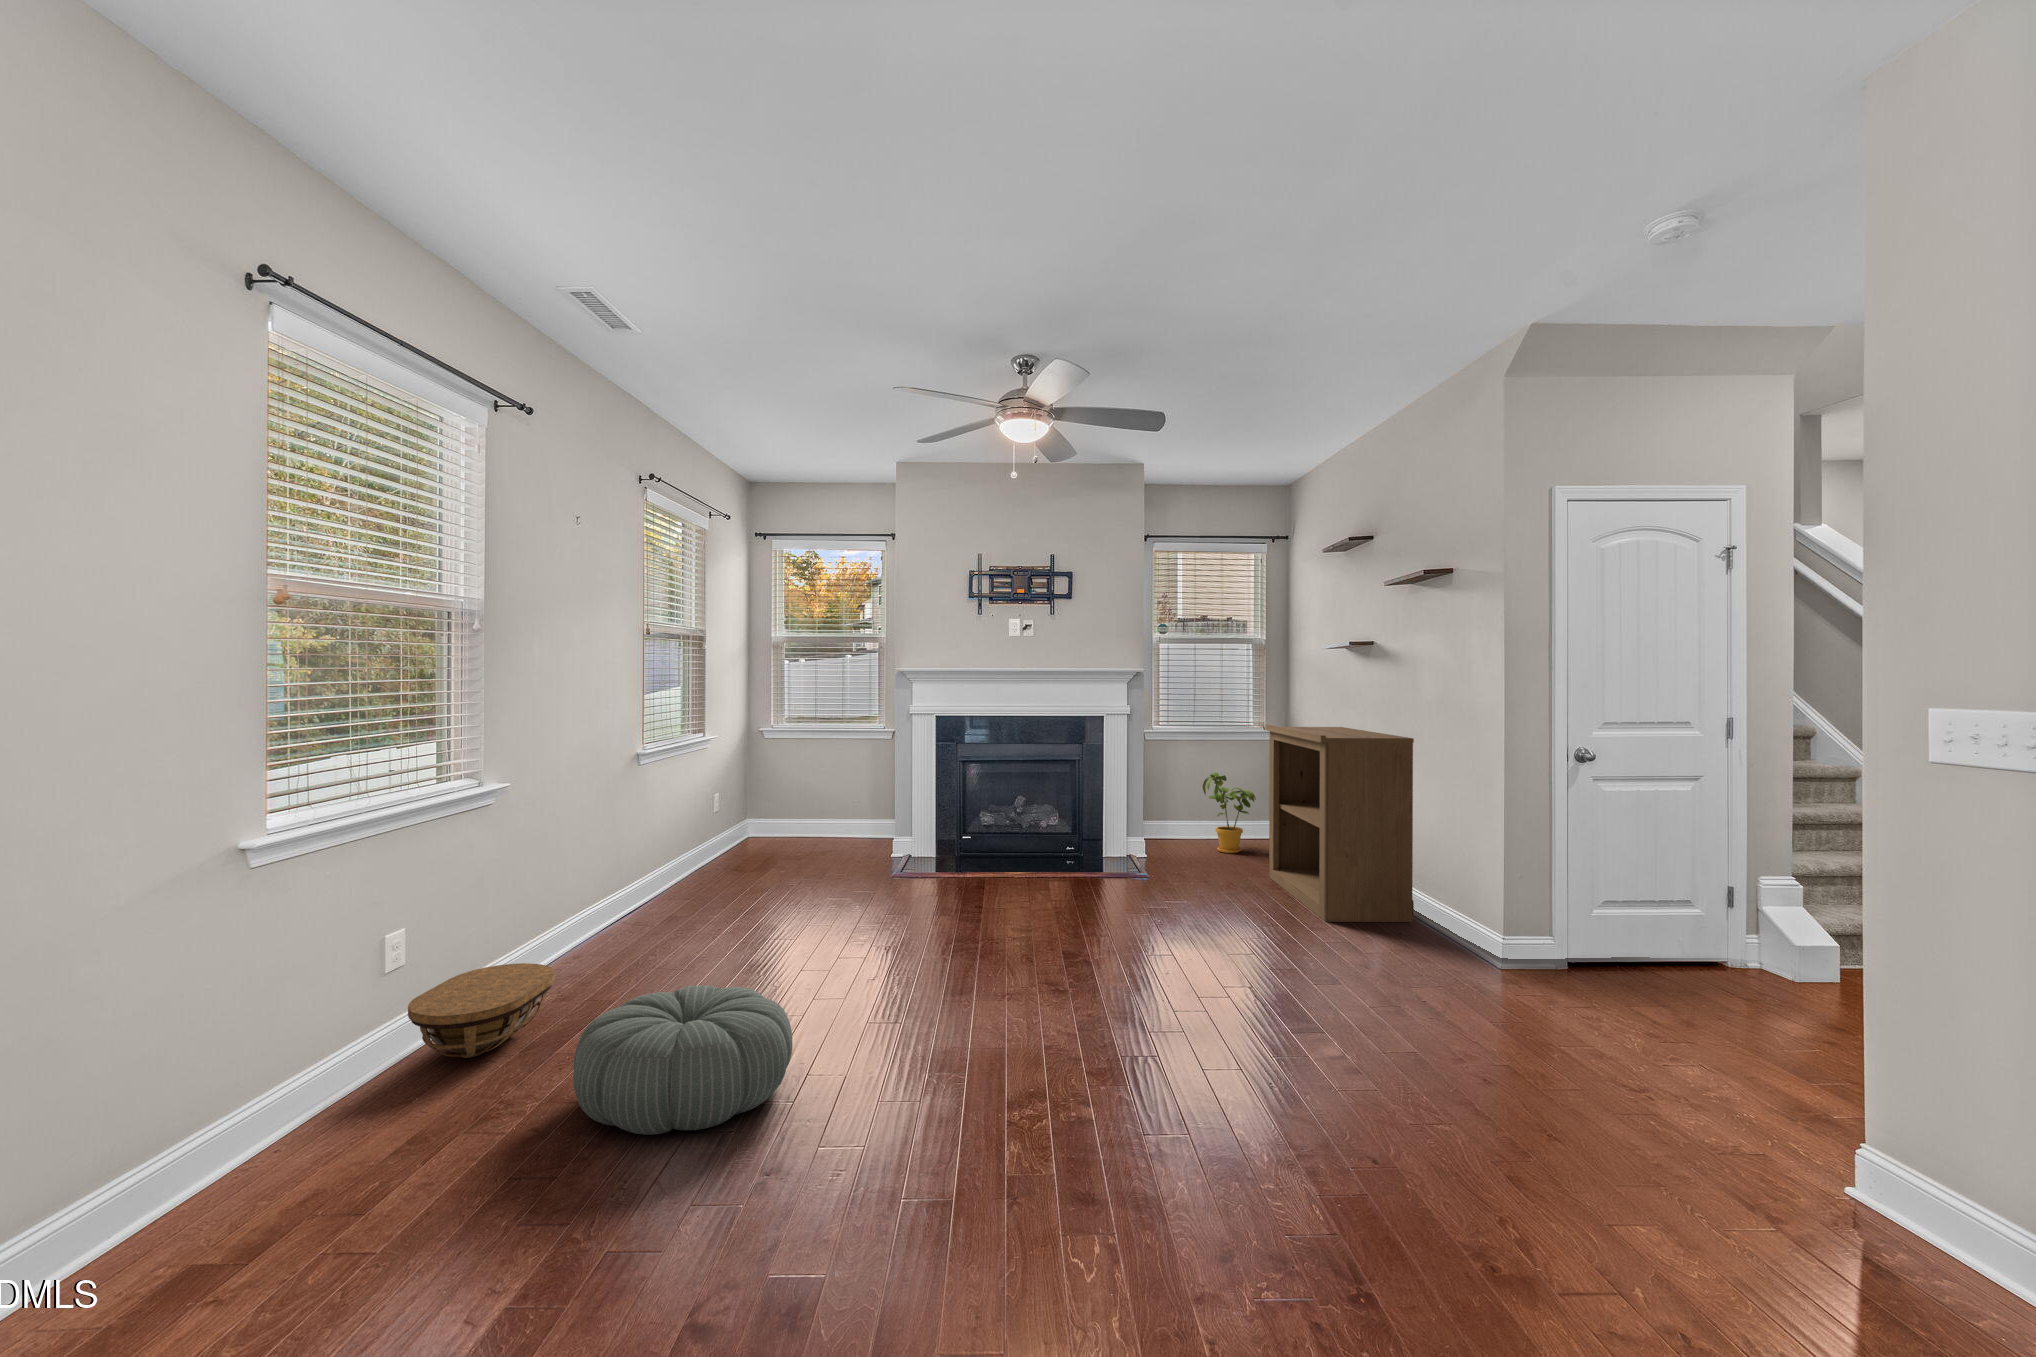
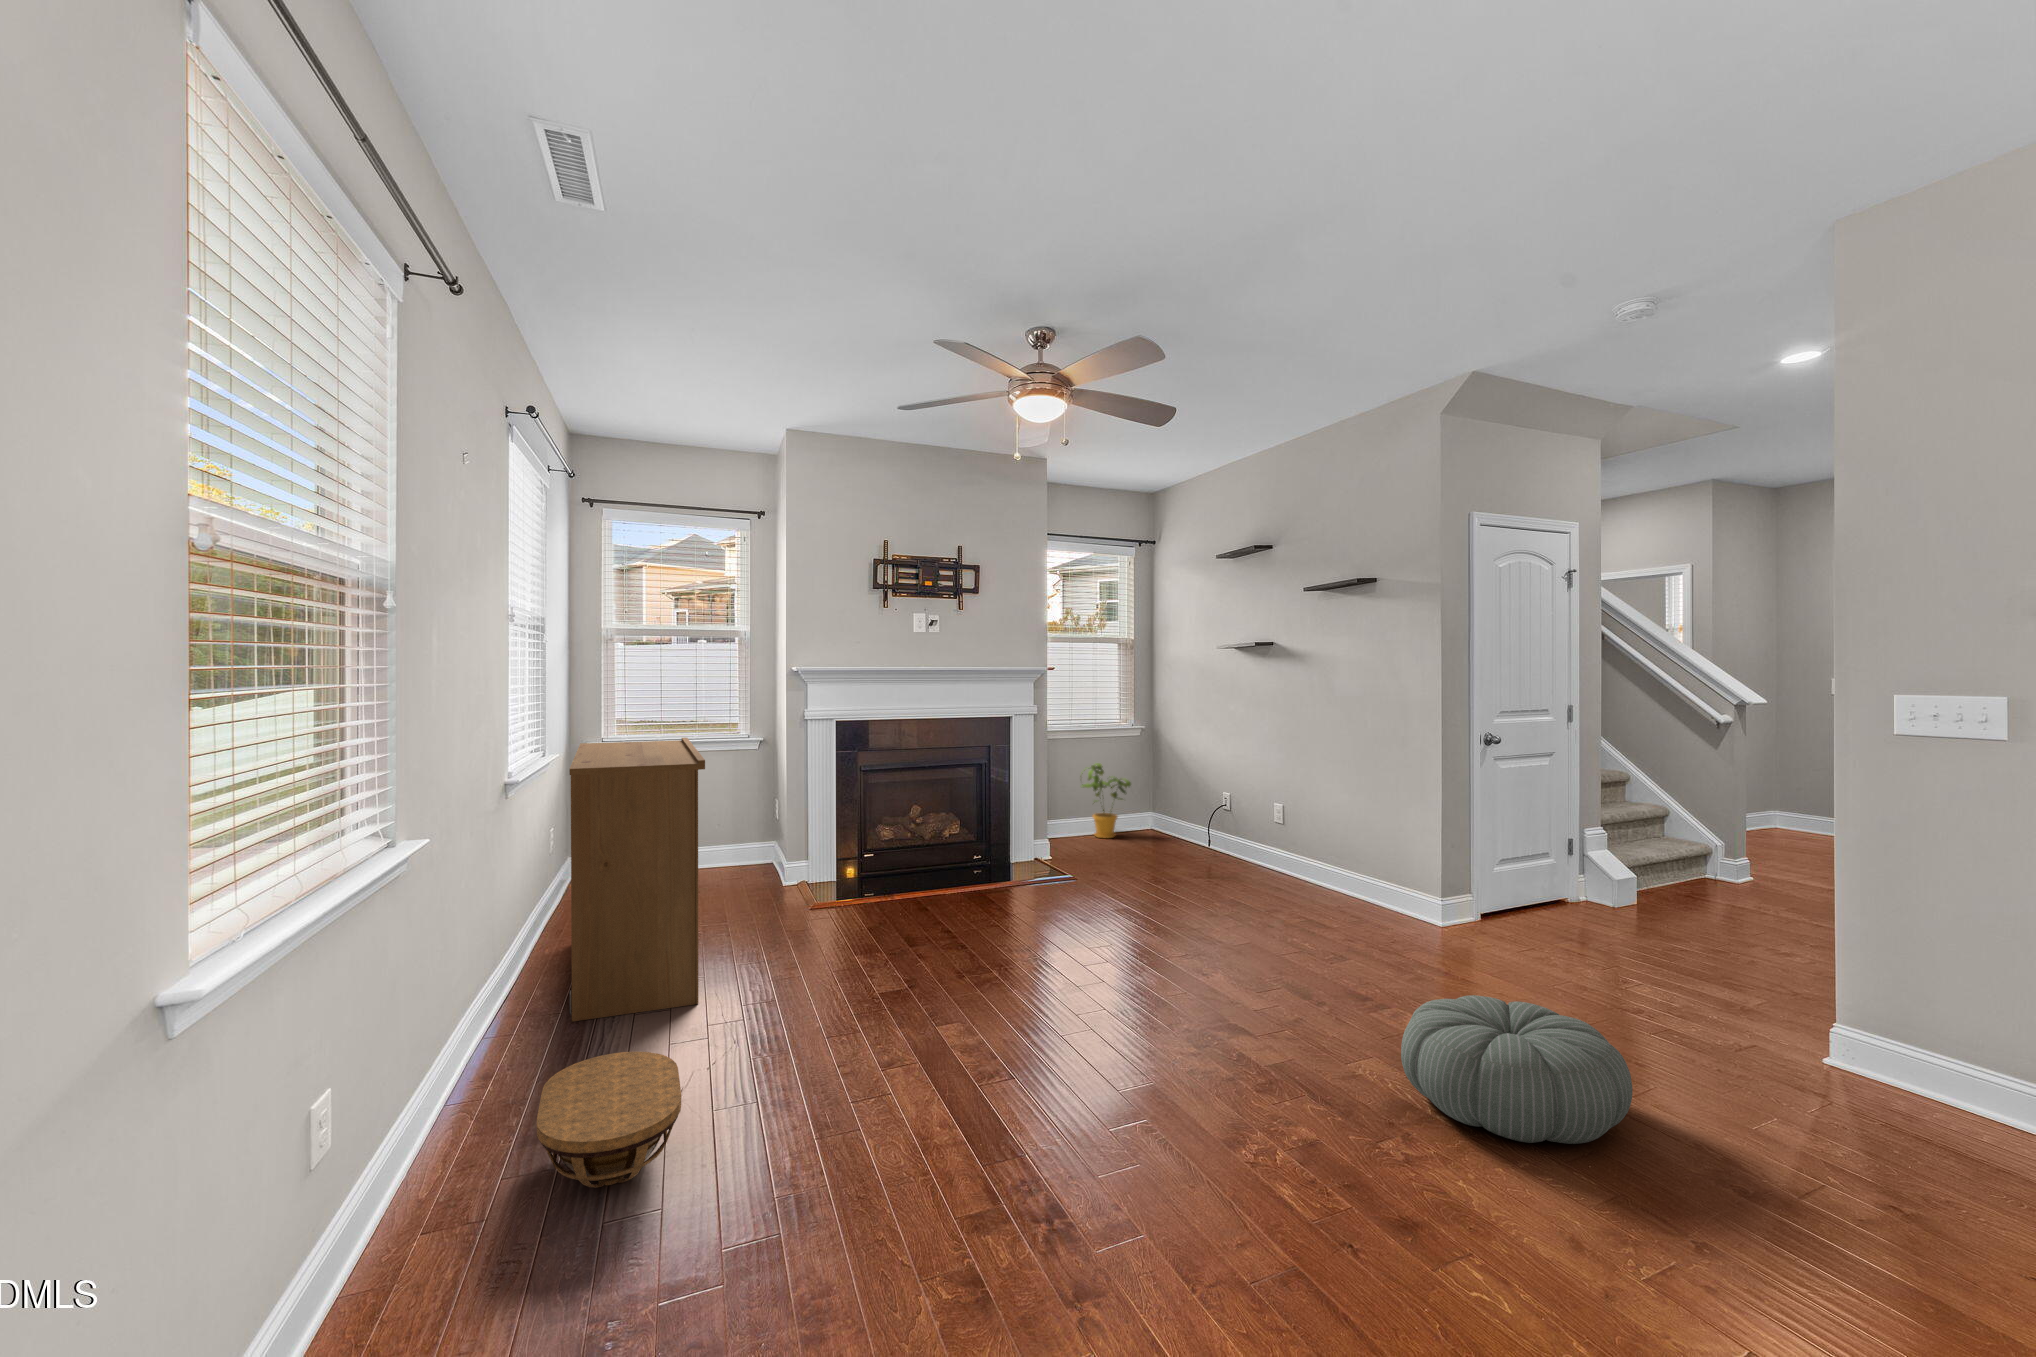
bookshelf: present [1265,725,1414,922] -> present [569,738,705,1022]
pouf: present [573,986,793,1135] -> present [1401,995,1632,1144]

